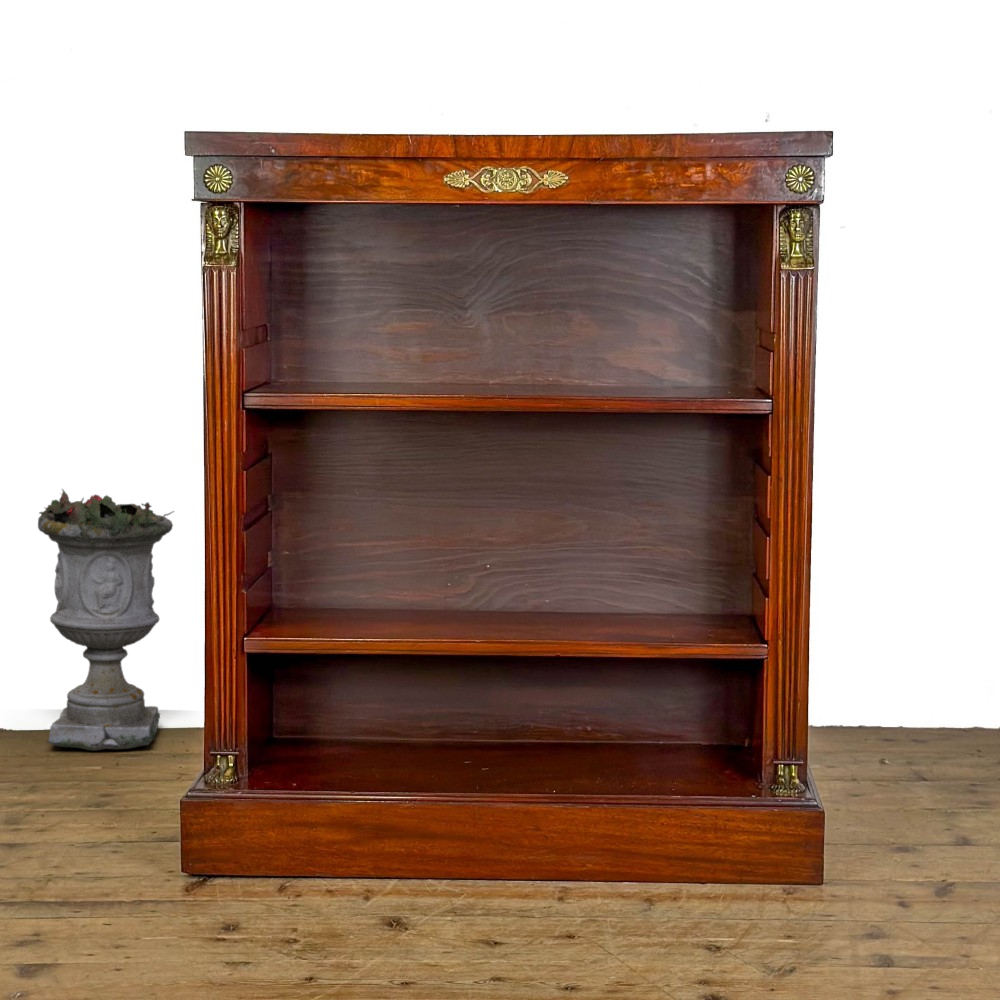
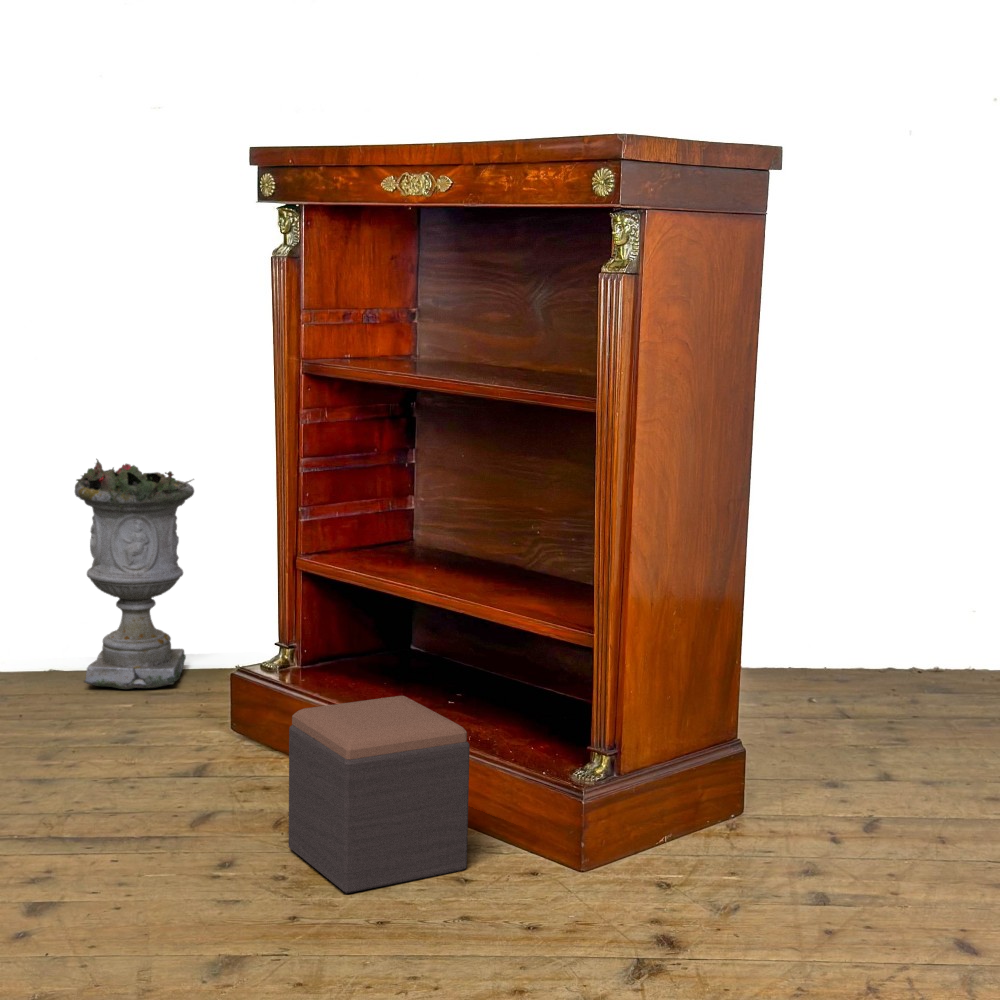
footstool: none [298,743,500,956] -> present [289,696,470,893]

